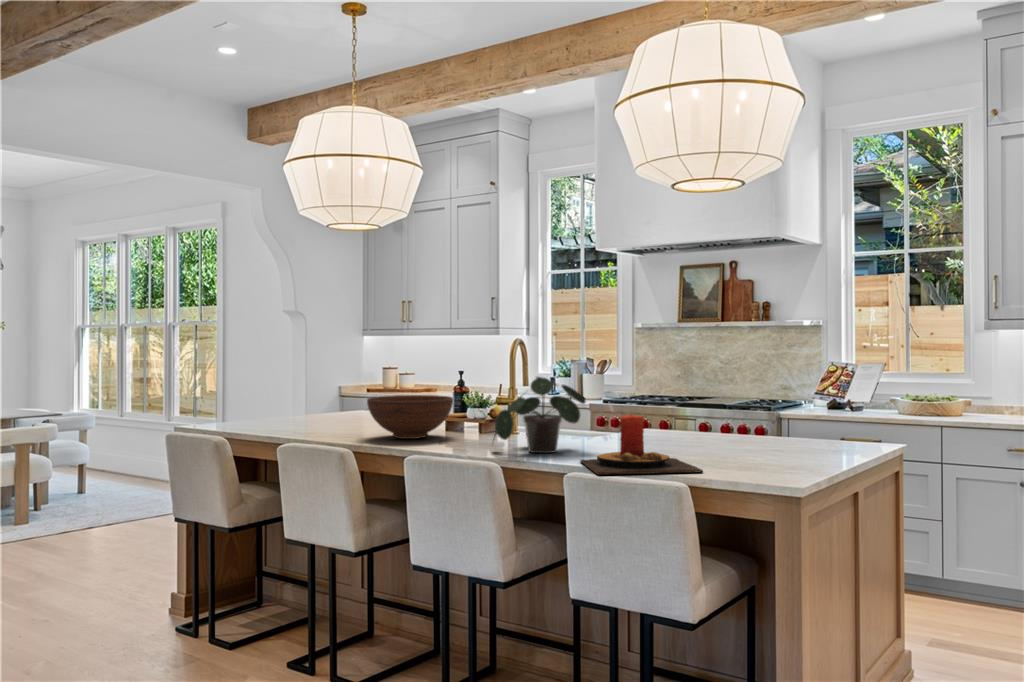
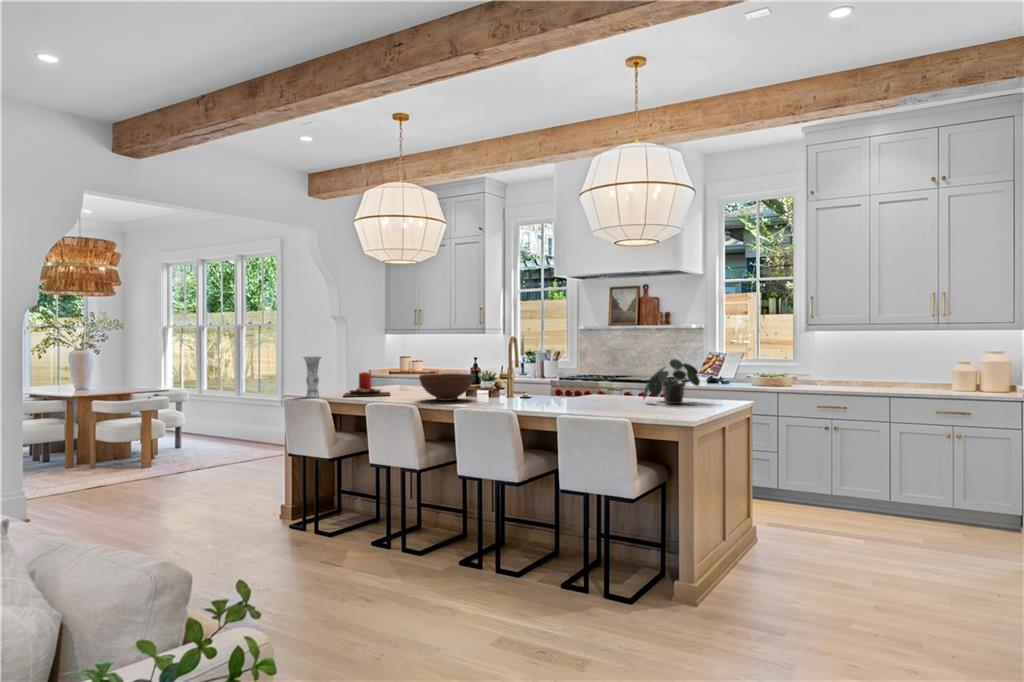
vase: none [199,368,229,430] -> present [303,356,322,398]
potted plant: present [494,377,586,453] -> present [643,359,700,404]
candle: present [580,414,703,475] -> present [343,372,390,397]

